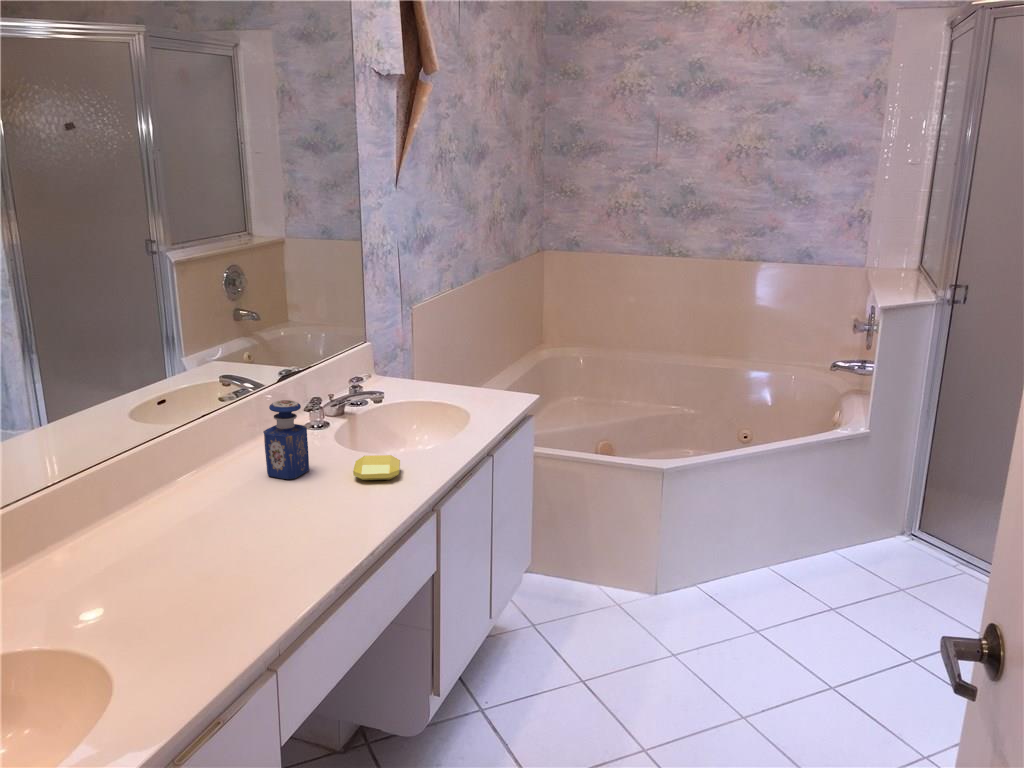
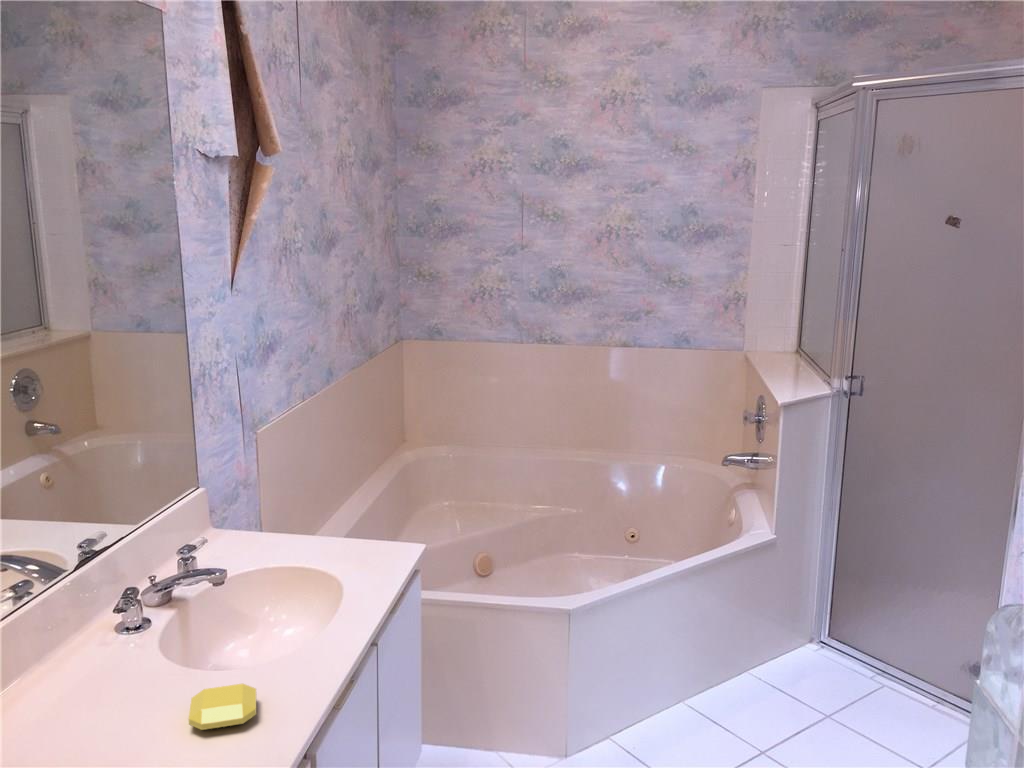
perfume bottle: present [263,400,309,479] -> none [49,622,122,741]

